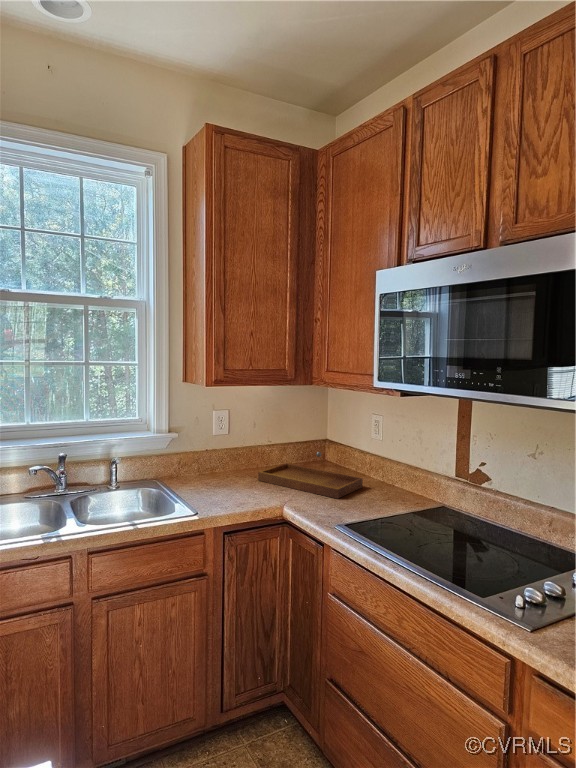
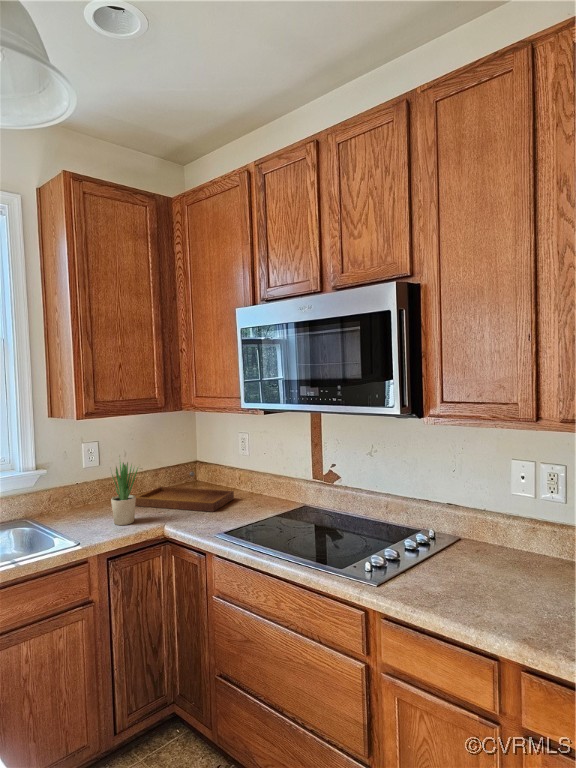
potted plant: none [232,425,262,500] -> present [111,462,138,525]

